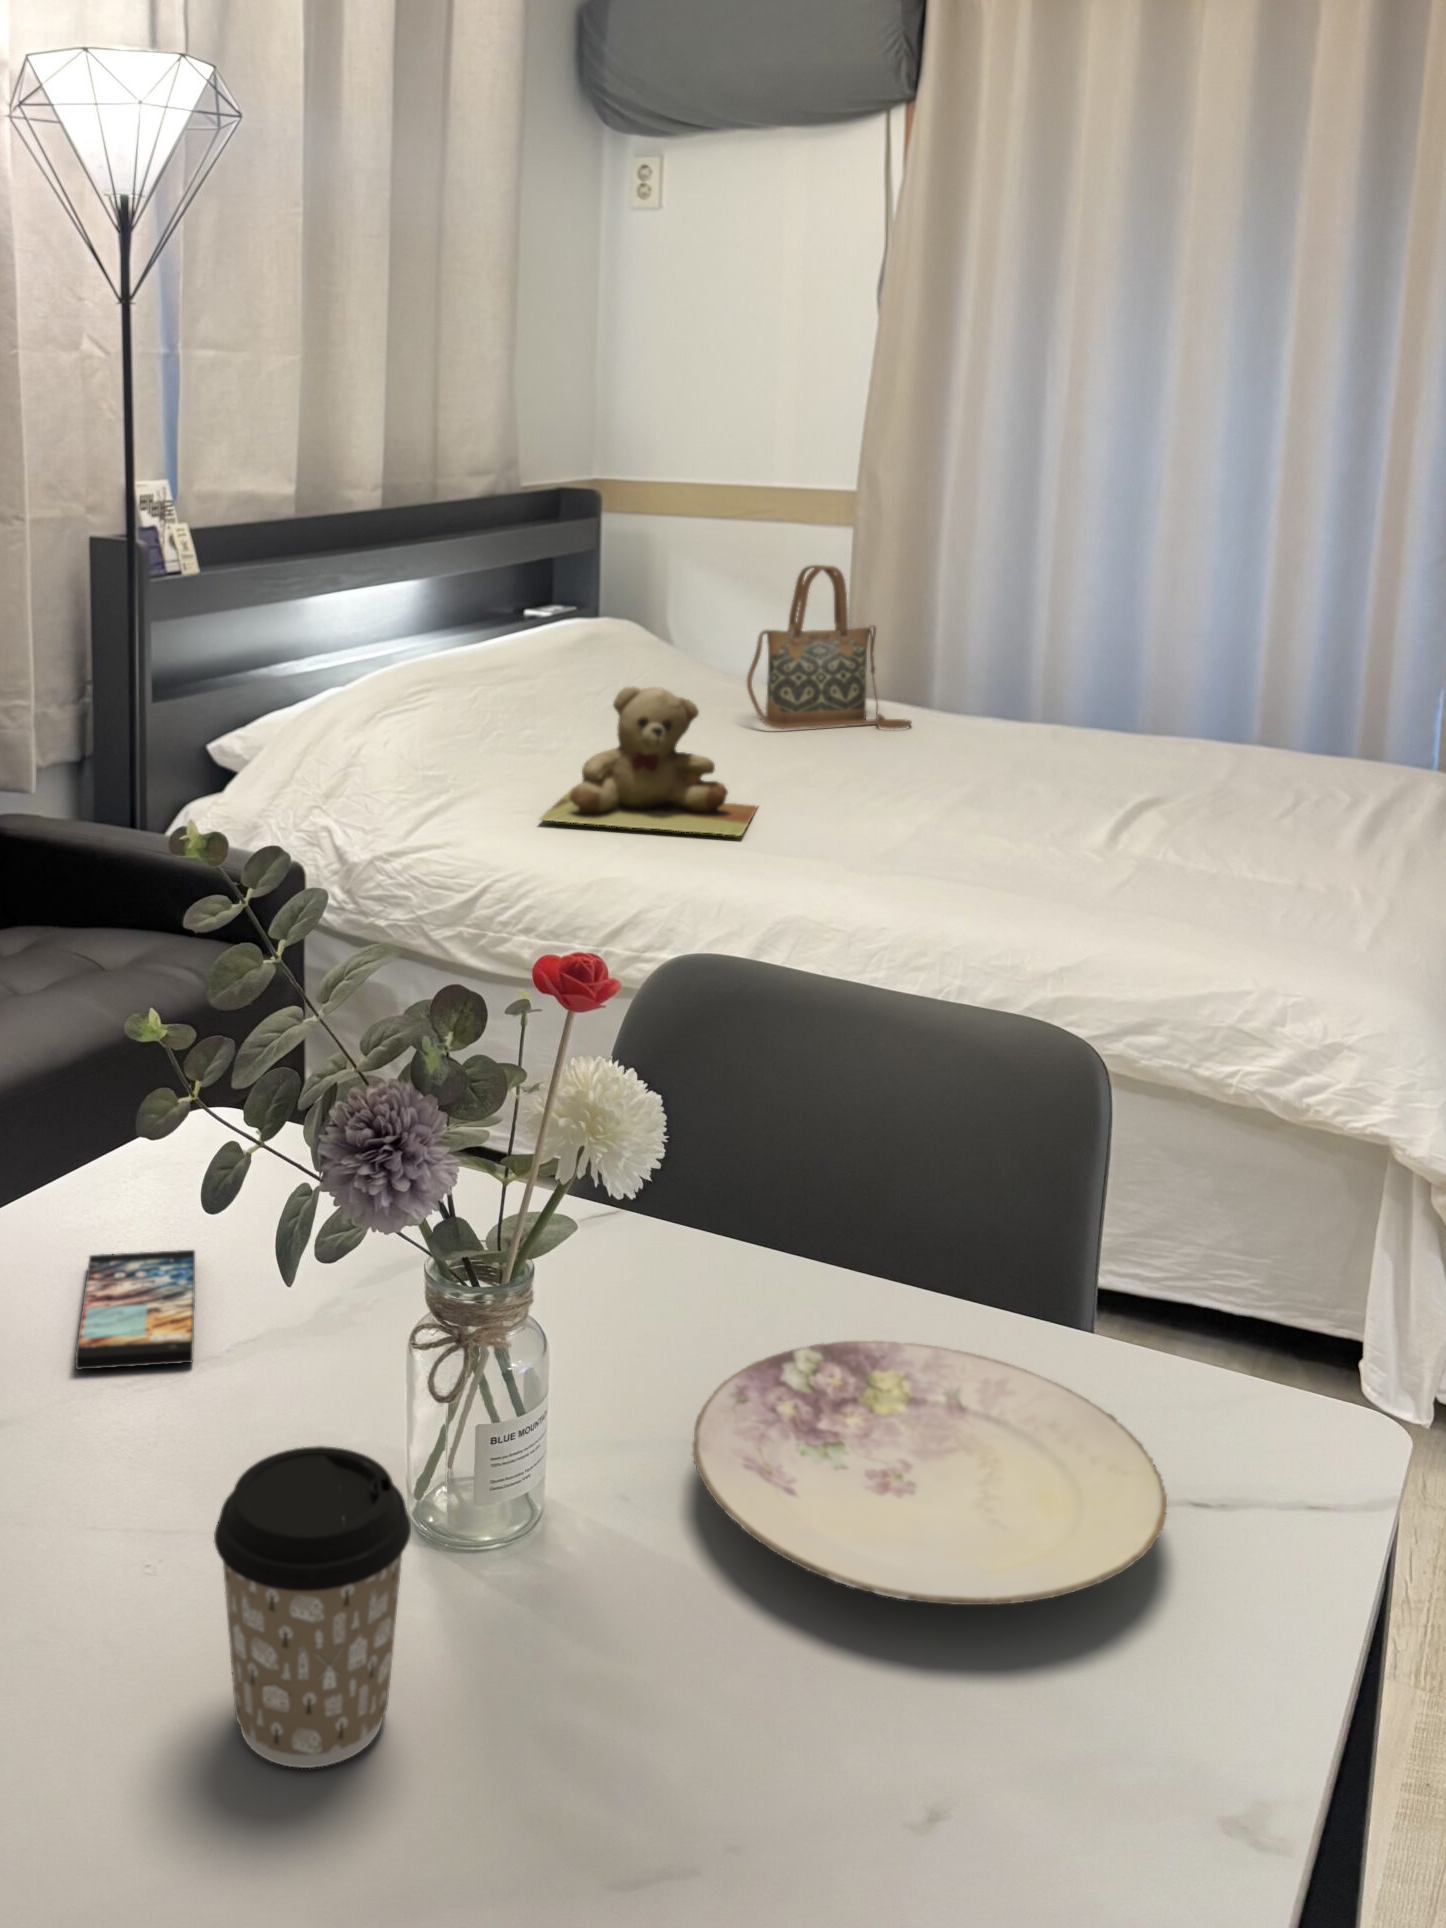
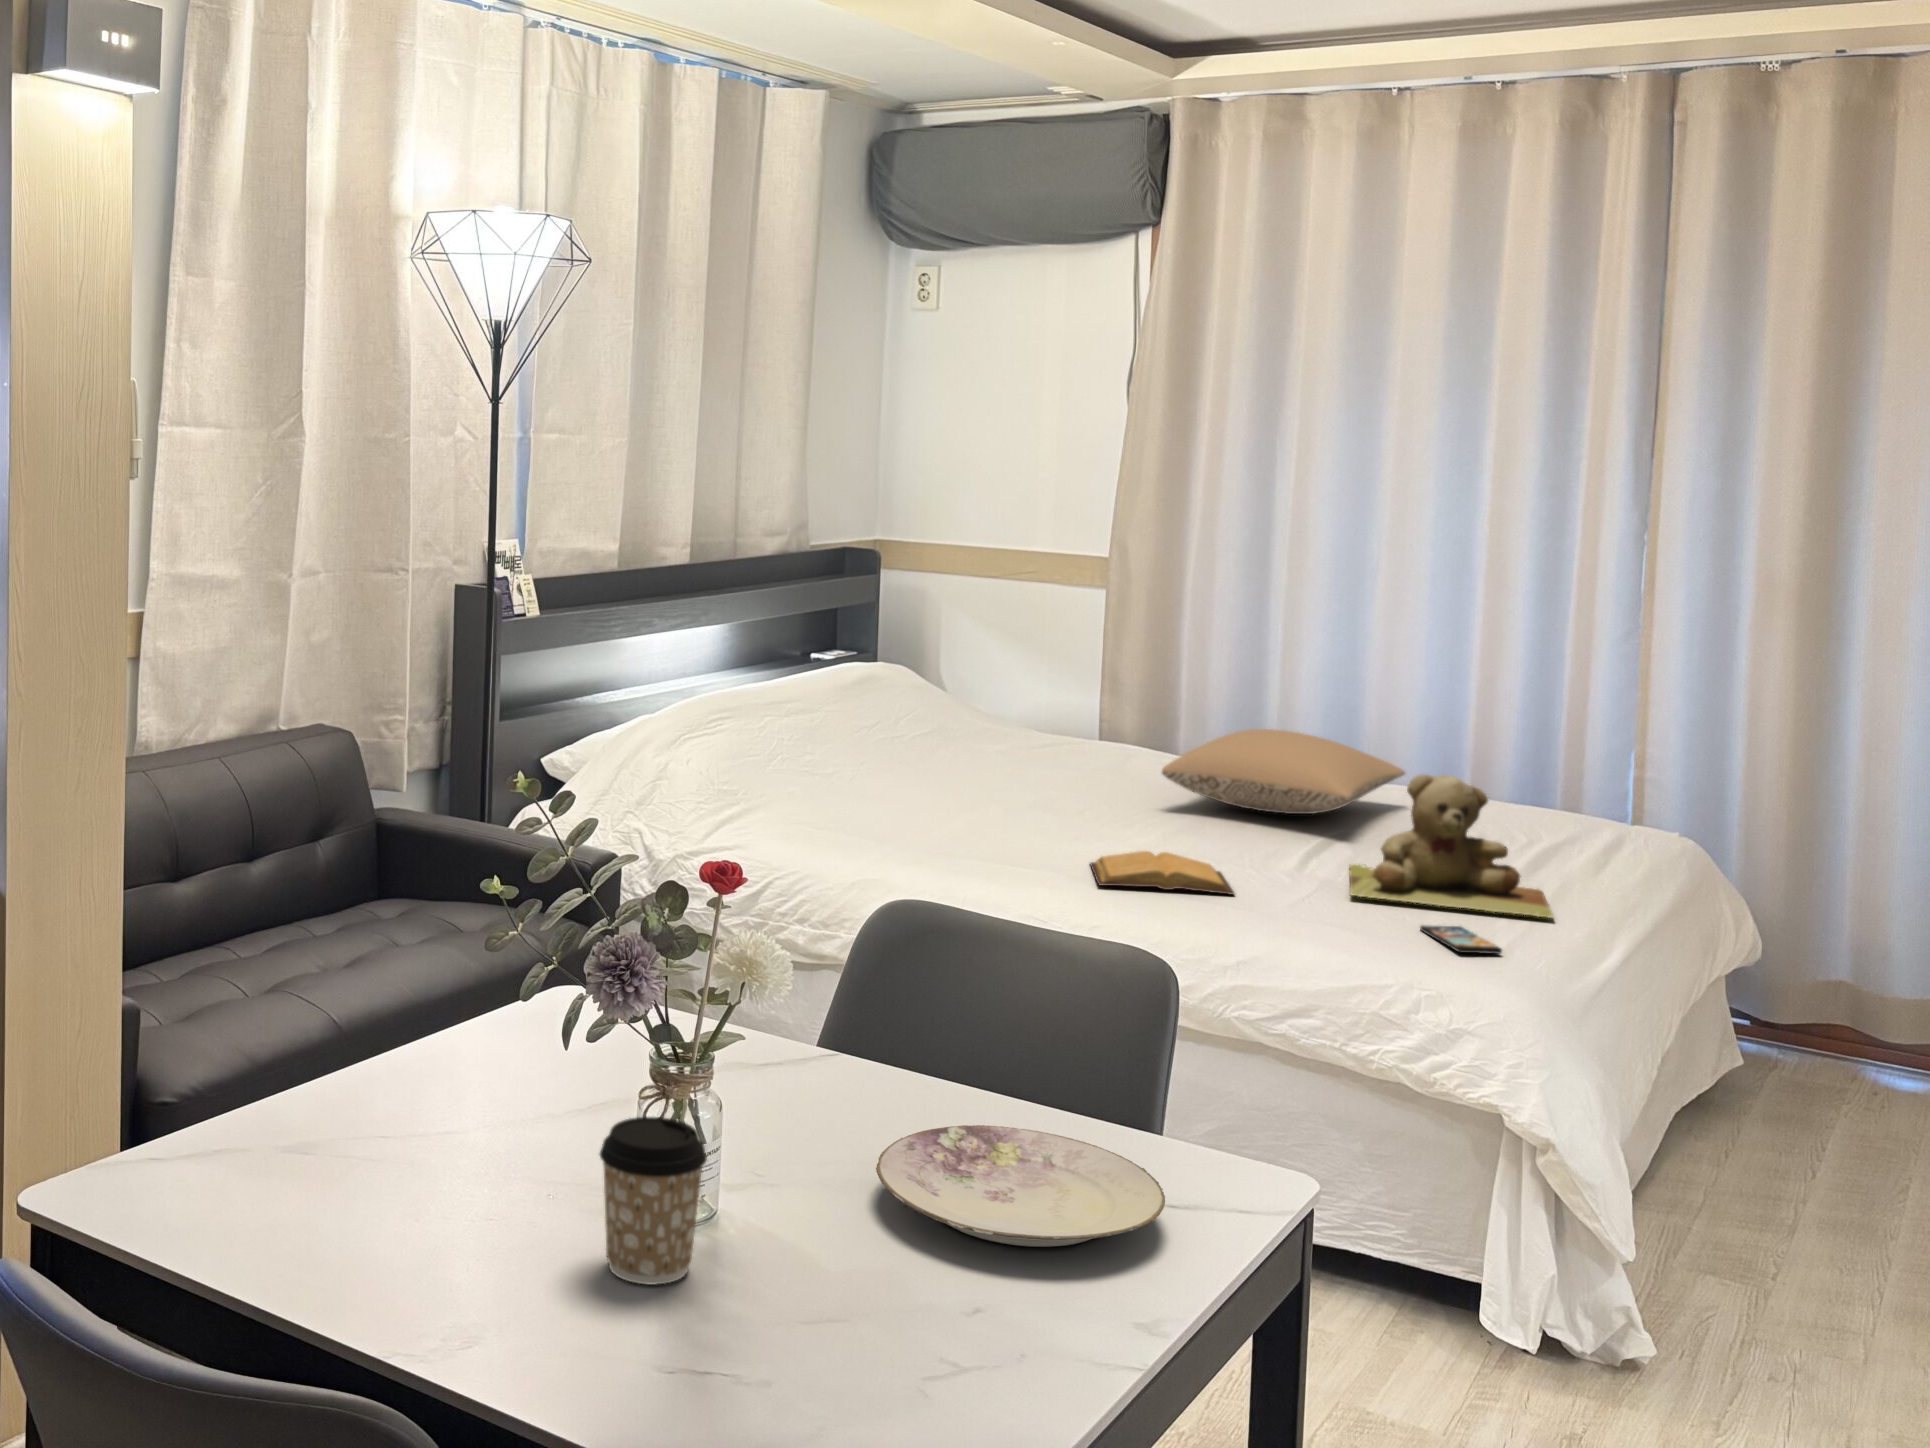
handbag: present [747,565,912,729] -> none [1001,625,1147,769]
pillow: none [939,680,1210,775] -> present [1162,729,1405,814]
teddy bear: present [540,686,757,836] -> present [1349,774,1554,918]
book: none [868,831,1046,882] -> present [1090,851,1234,895]
smartphone: present [75,1250,195,1370] -> present [1420,926,1502,954]

